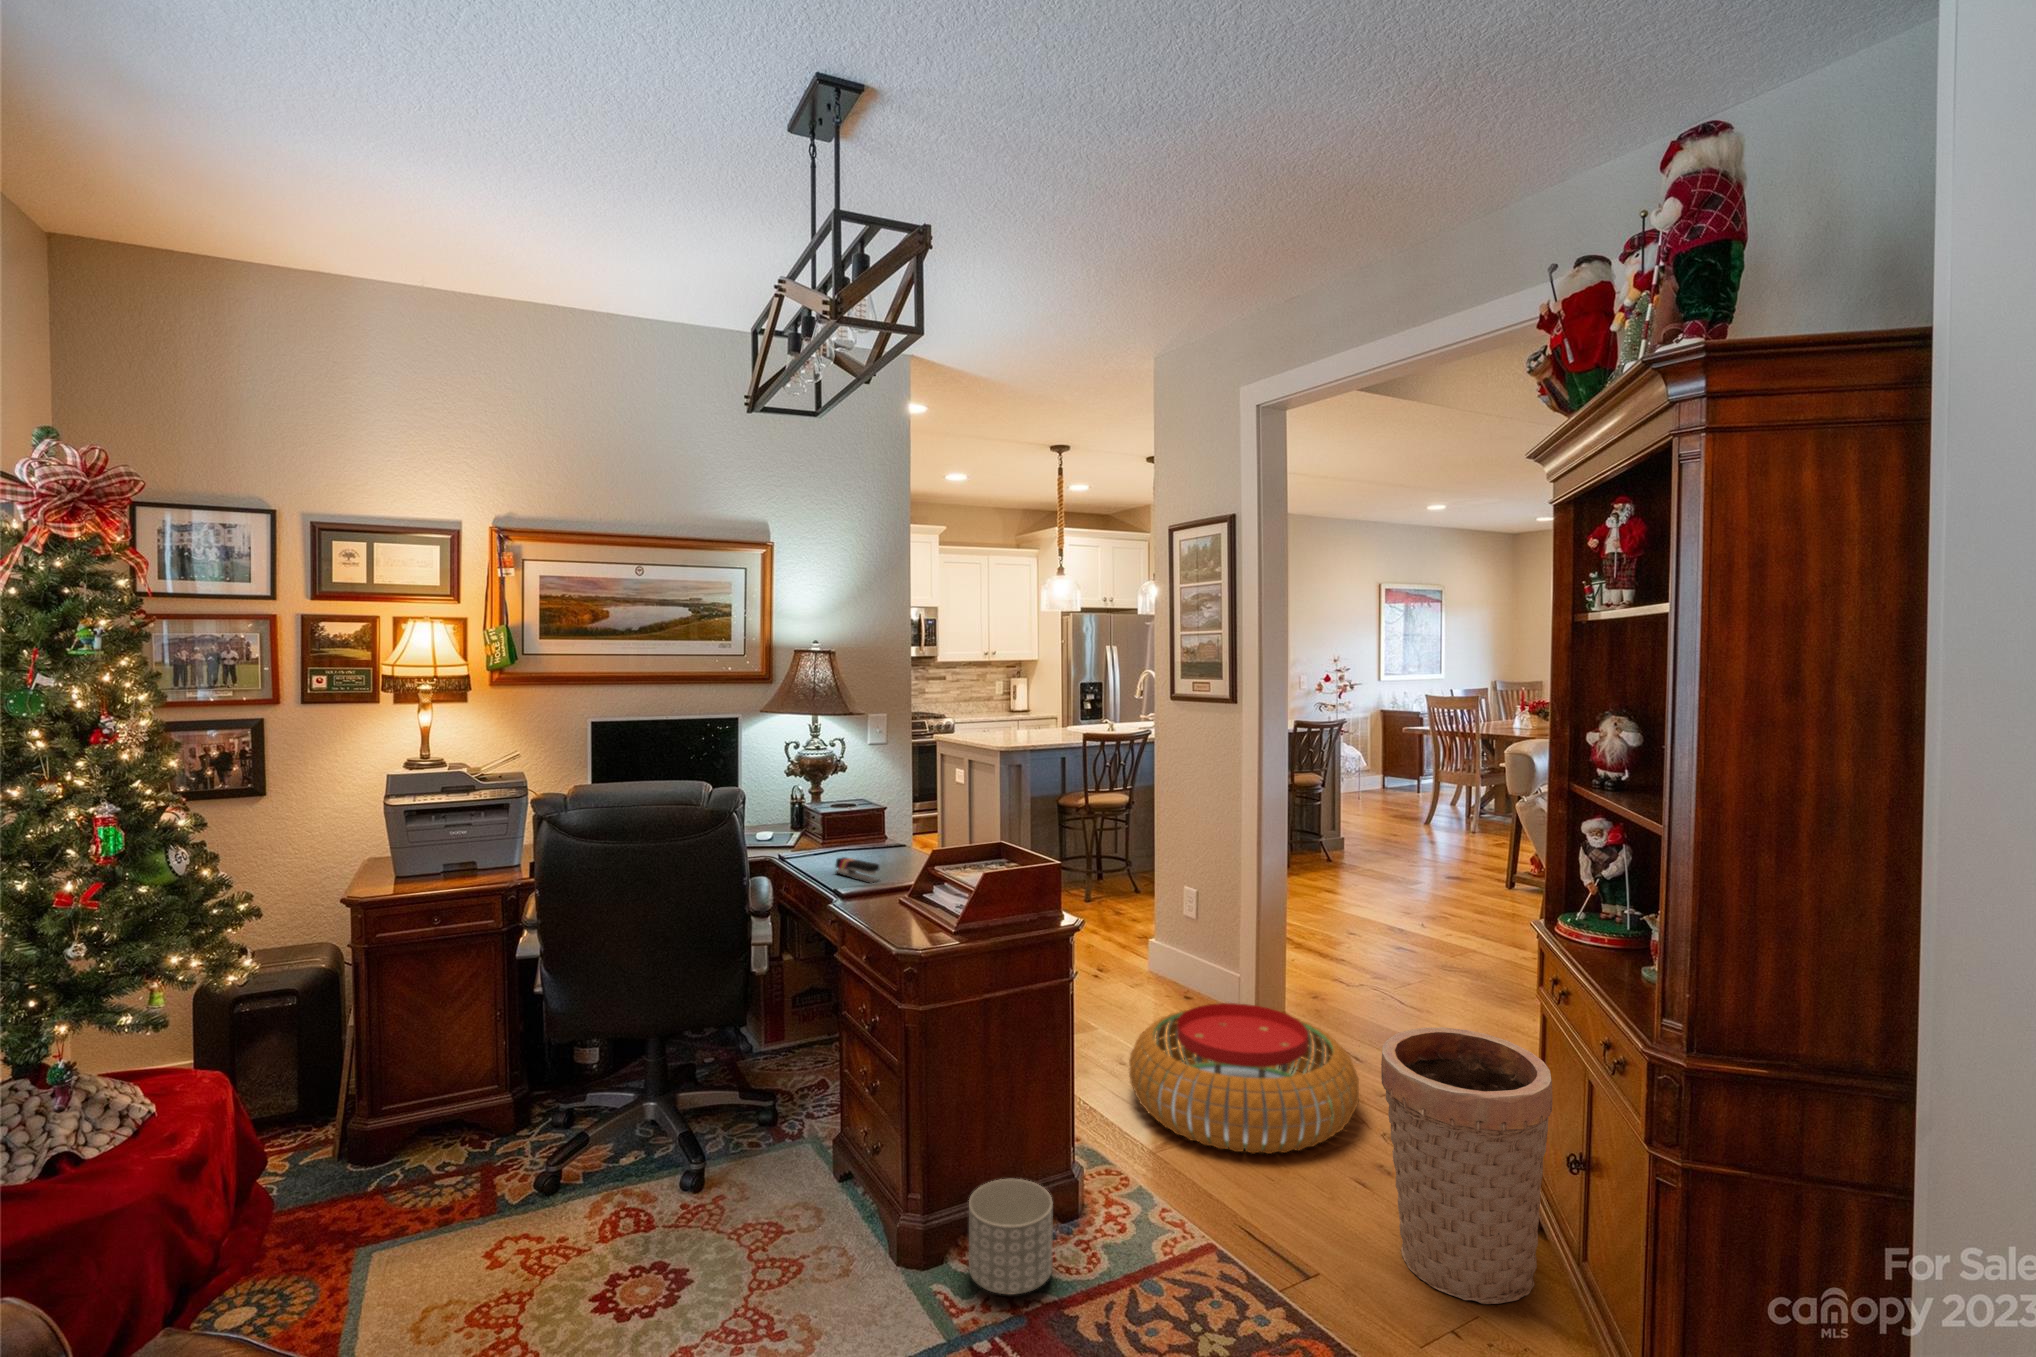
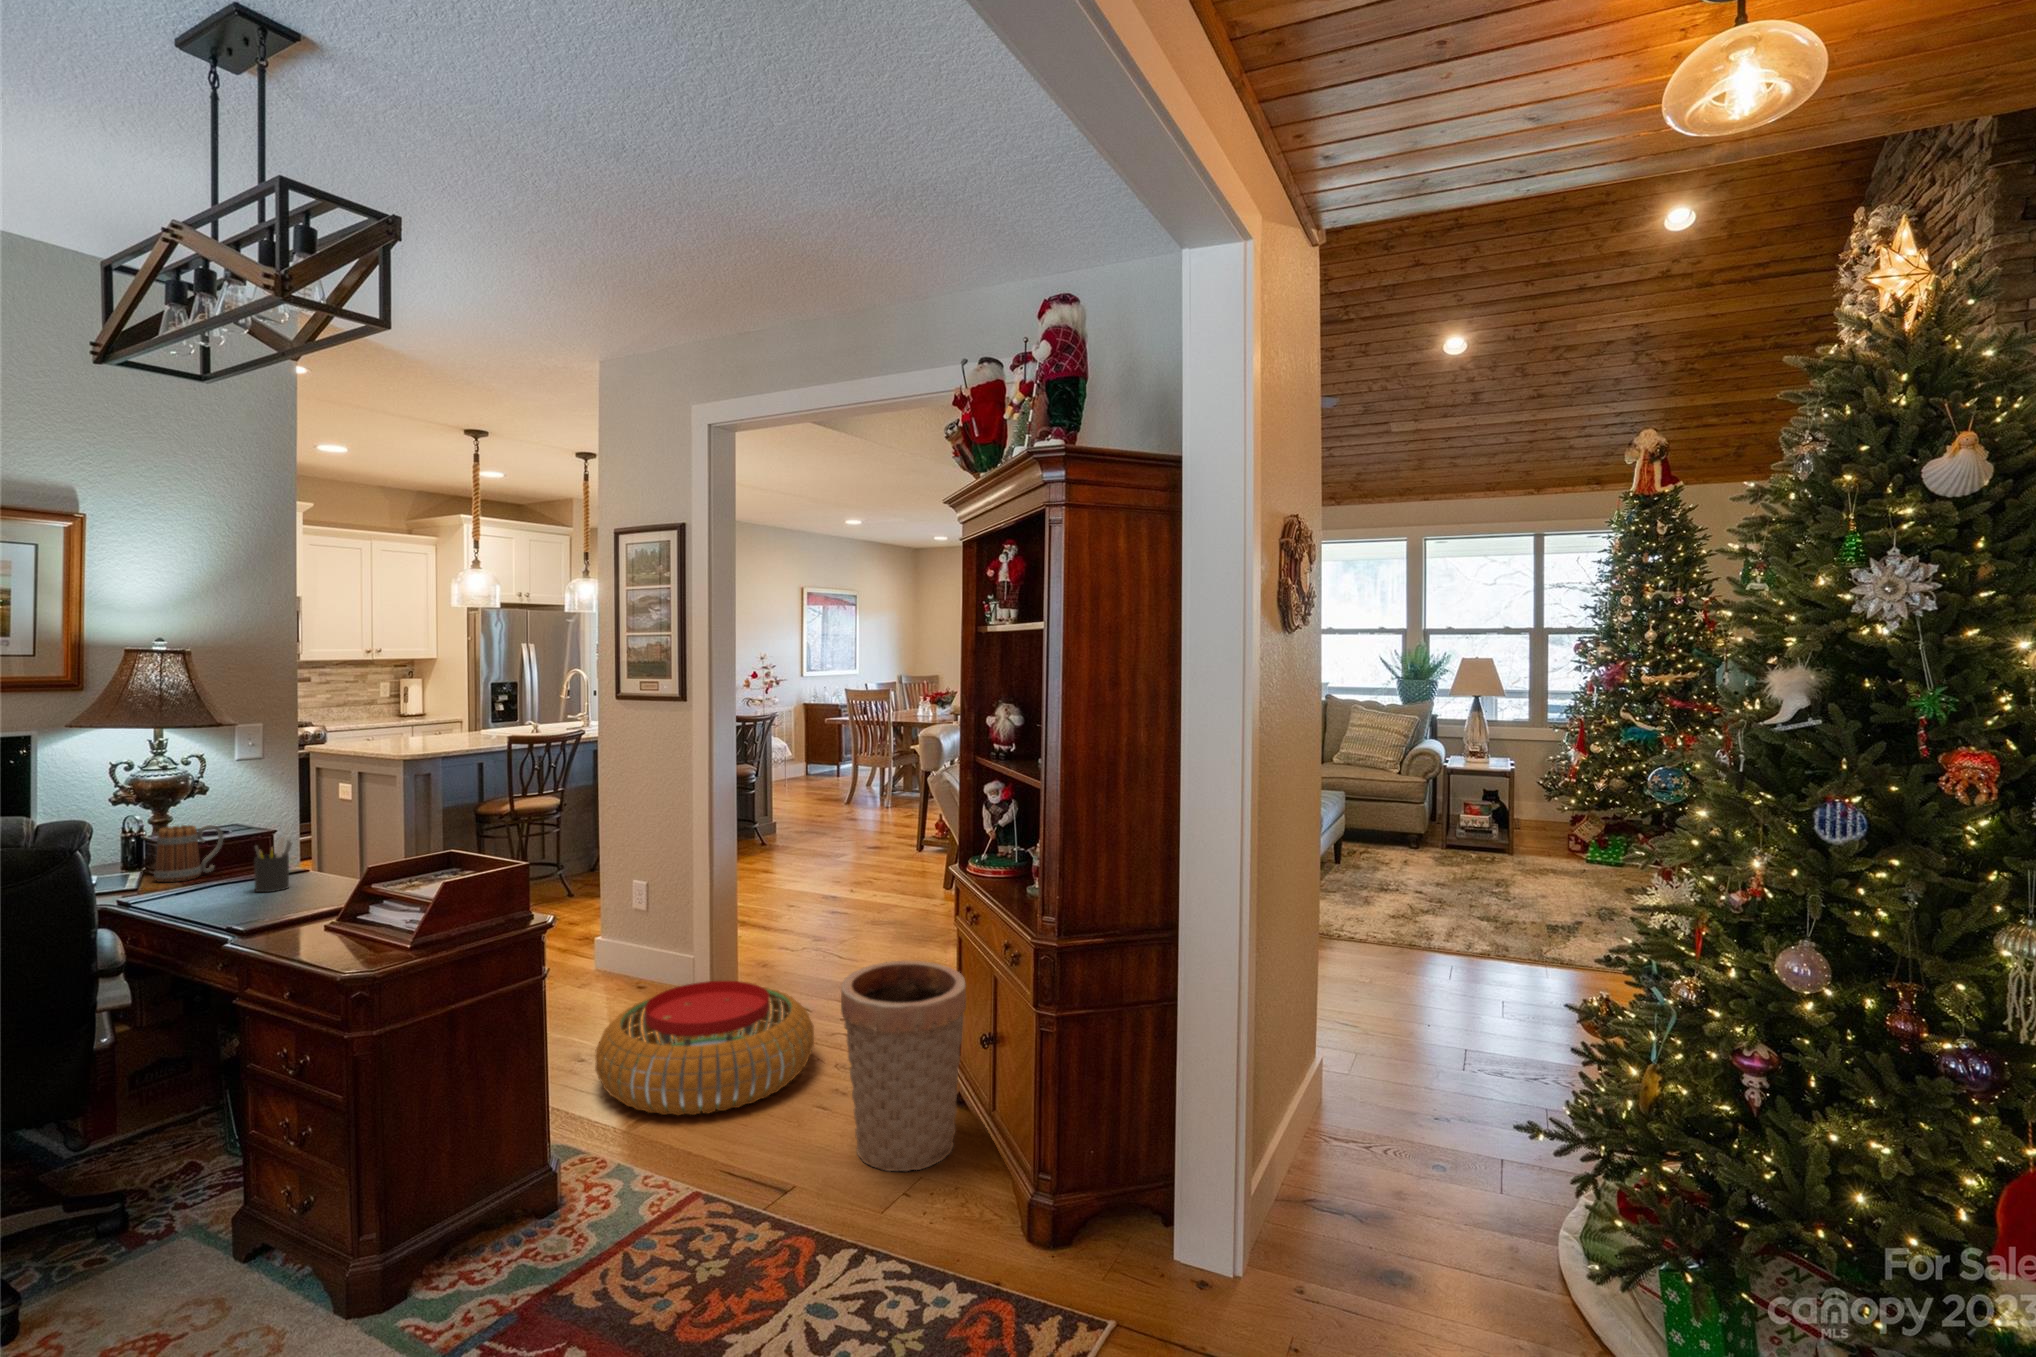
mug: none [805,797,849,843] -> present [154,825,223,882]
pen holder: none [860,814,887,861] -> present [254,837,292,892]
stapler: present [836,857,879,883] -> none [226,890,297,915]
planter: present [969,1179,1053,1294] -> none [444,1184,540,1301]

